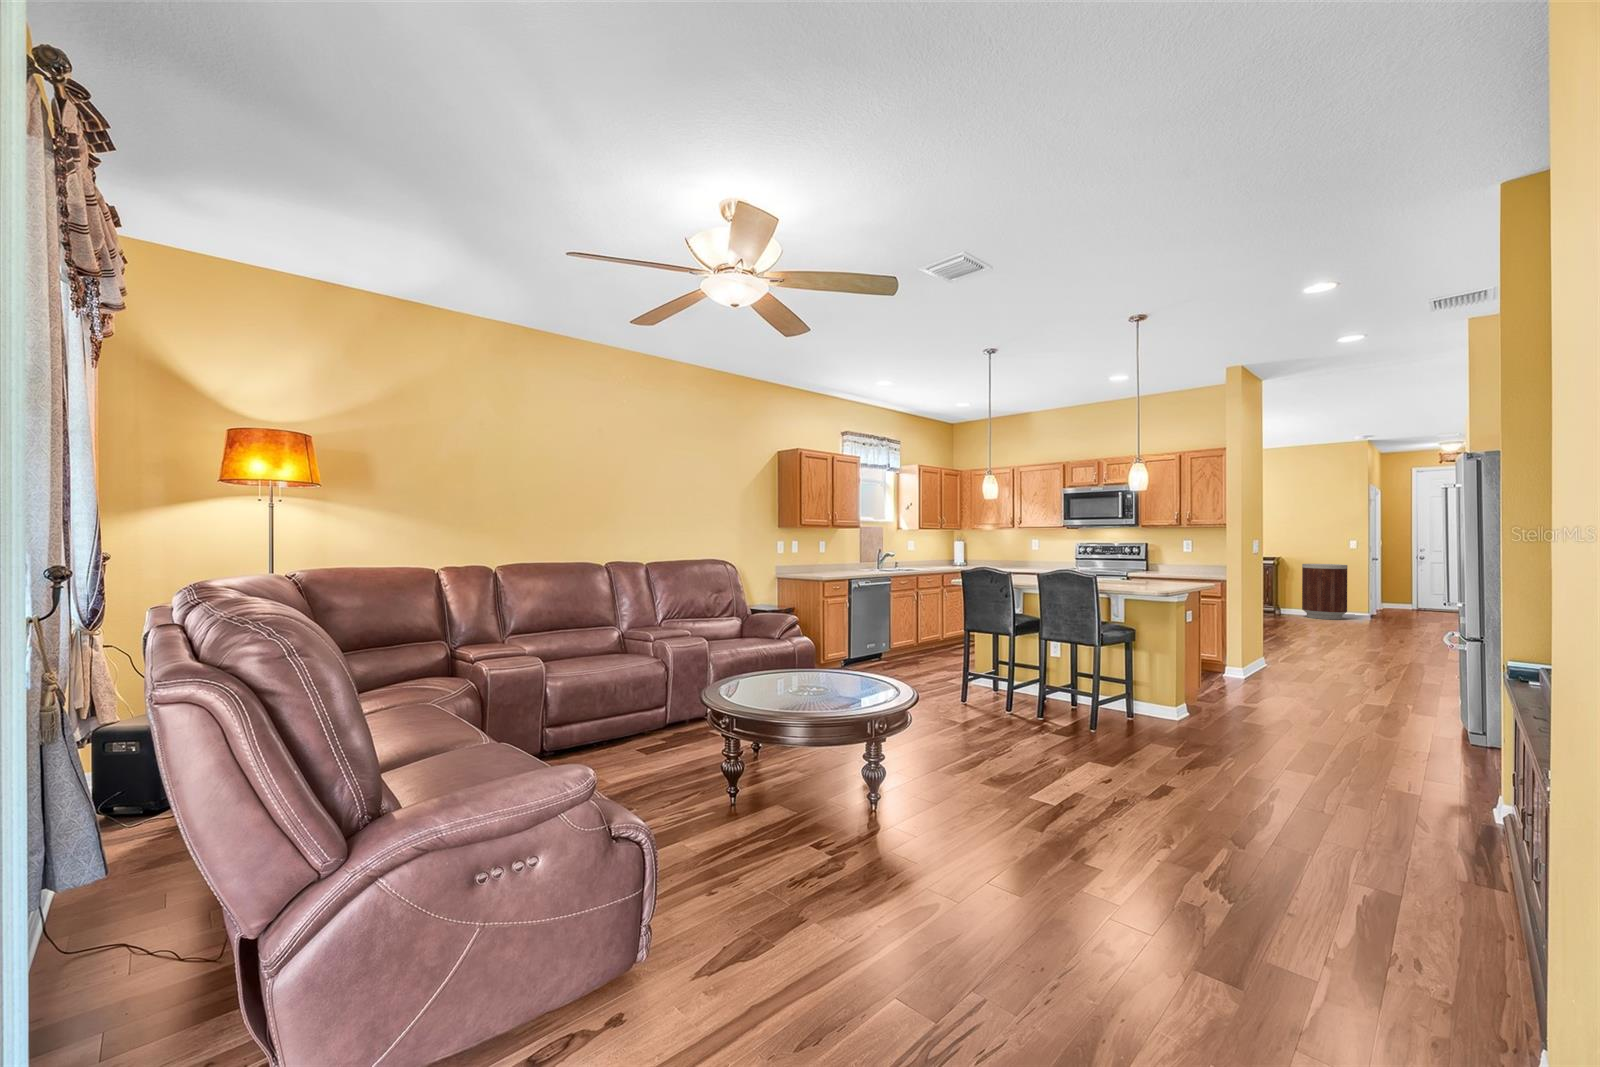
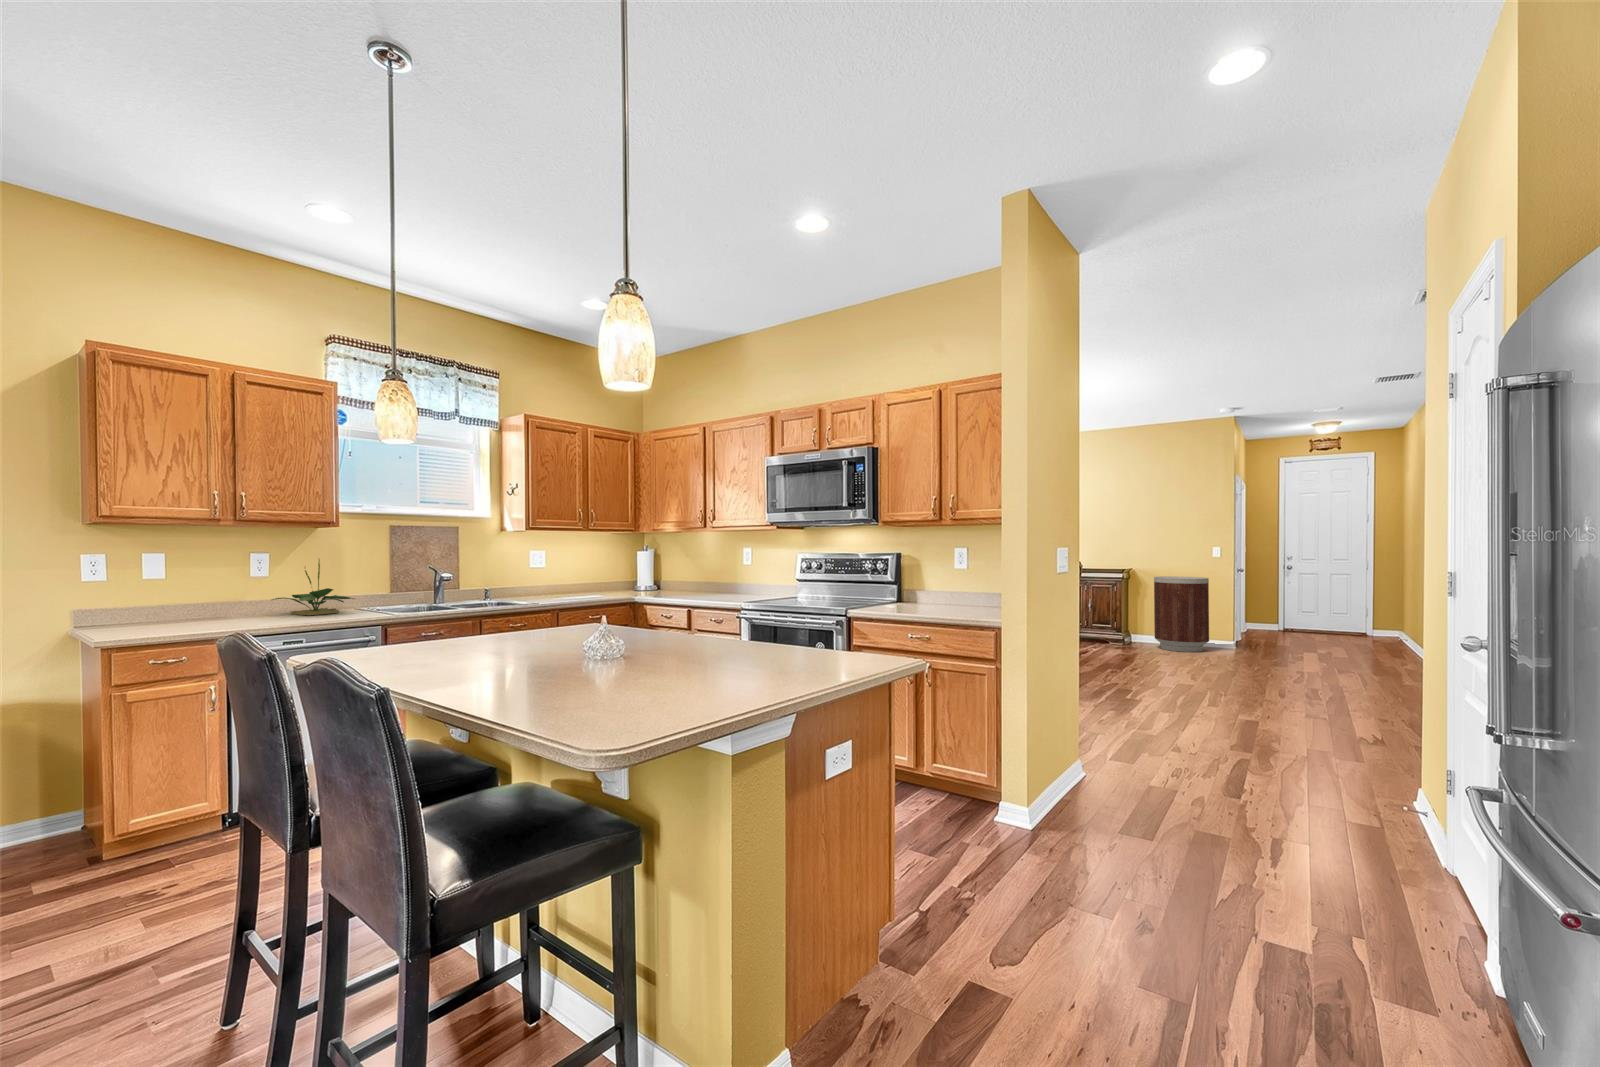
potted plant: none [833,543,867,572] -> present [272,560,355,615]

